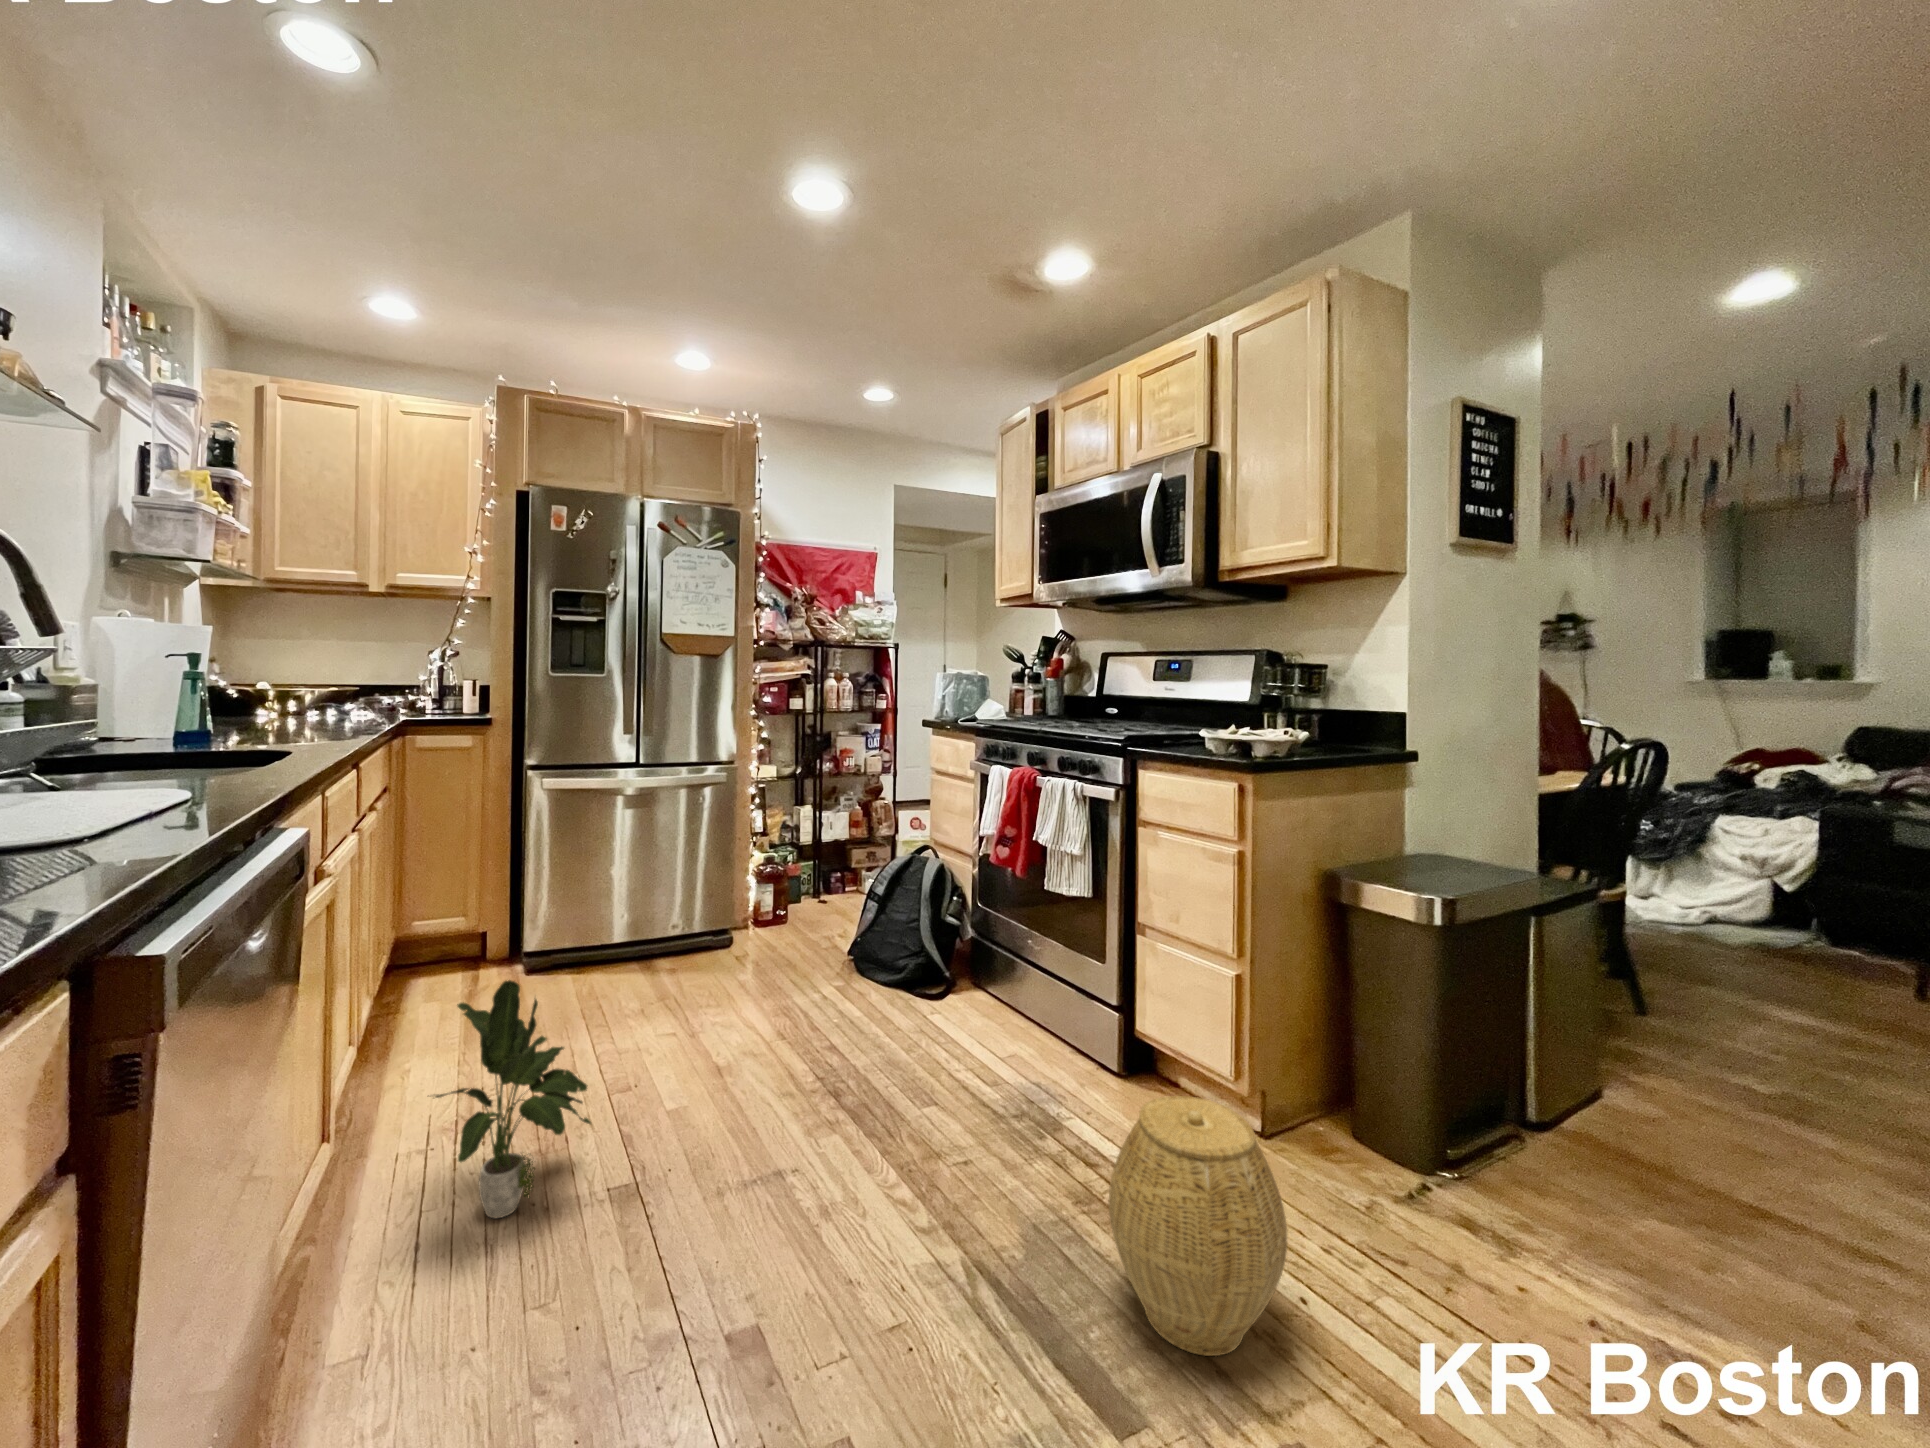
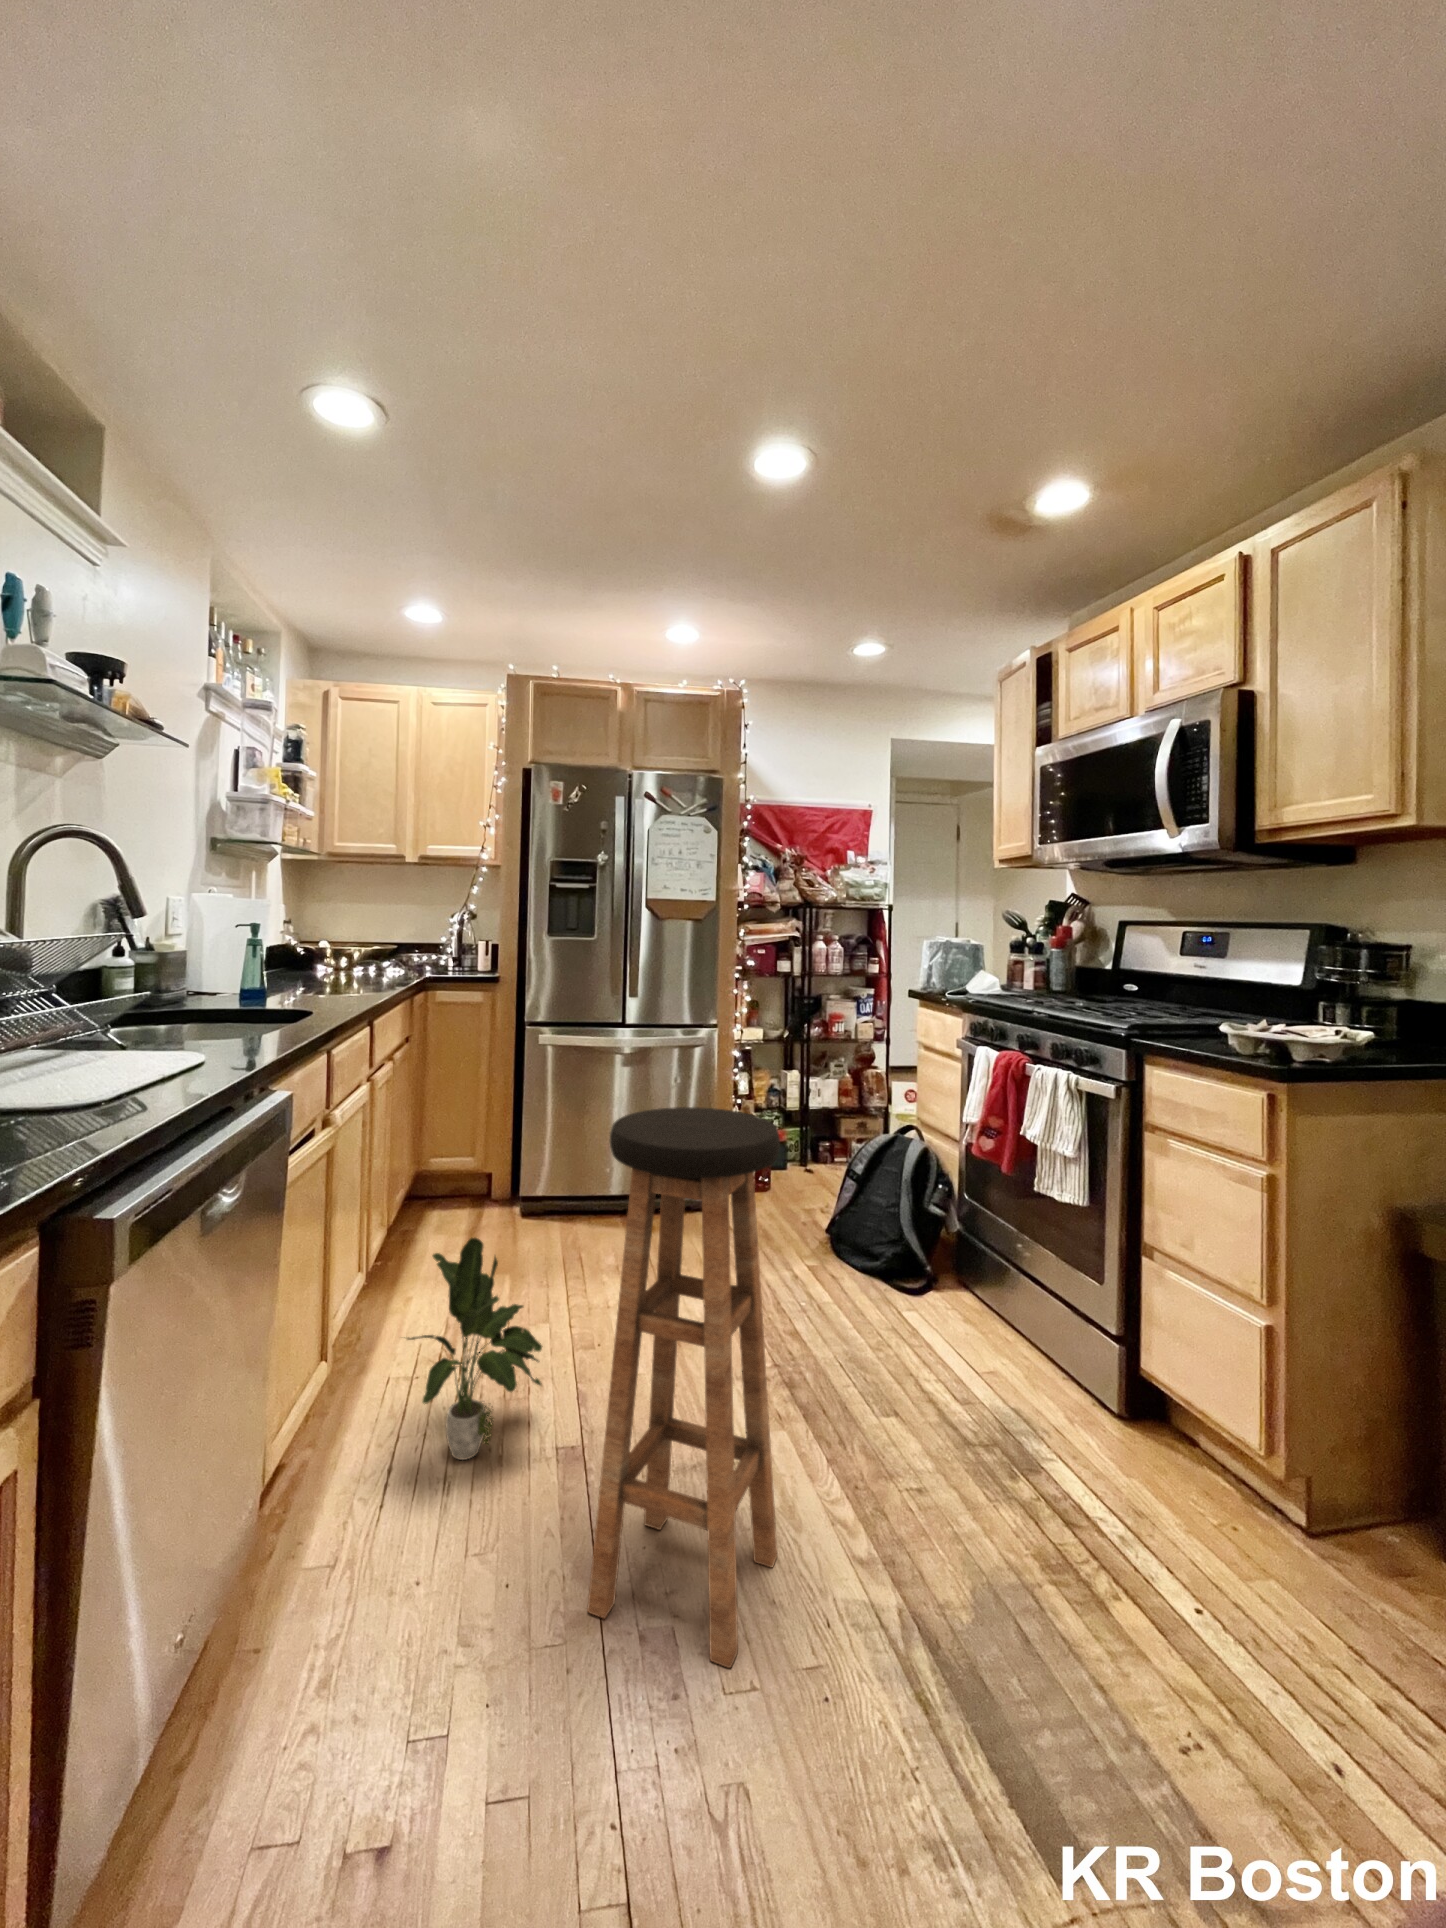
bar stool: none [665,820,853,1351] -> present [587,1107,780,1668]
woven basket: present [1109,1096,1287,1356] -> none [1064,1470,1297,1803]

